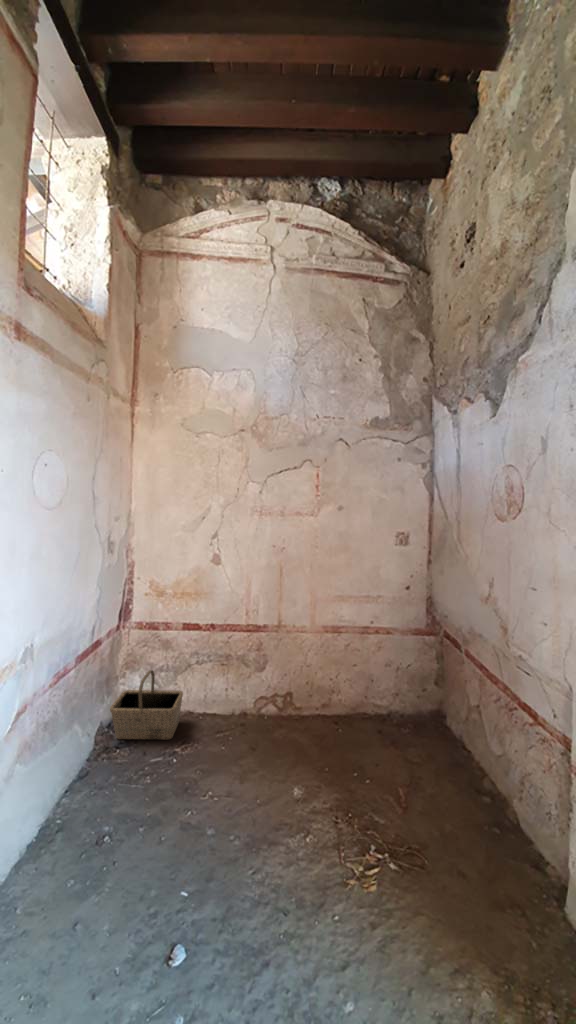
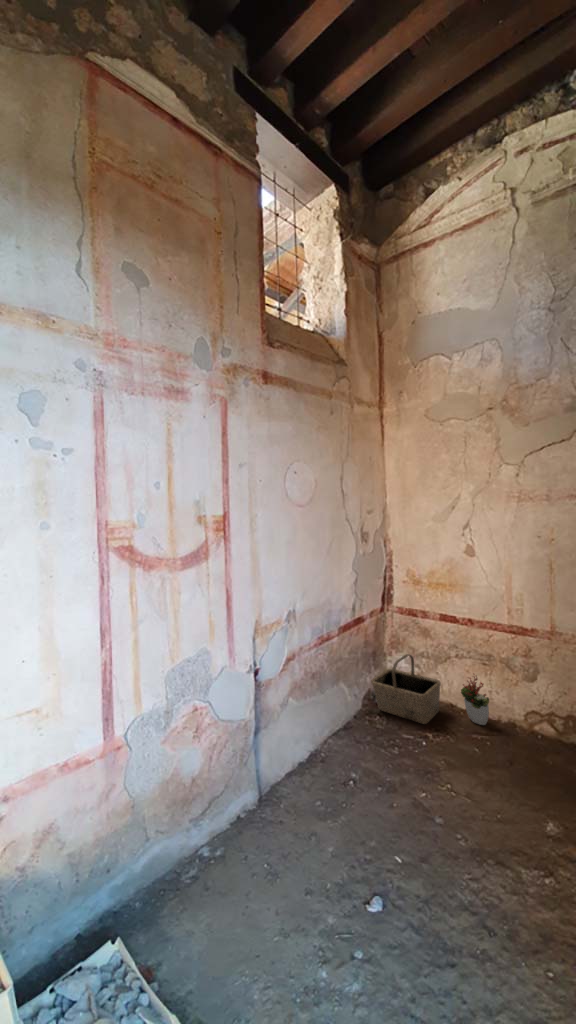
decorative plant: none [202,676,229,724] -> present [461,676,489,725]

